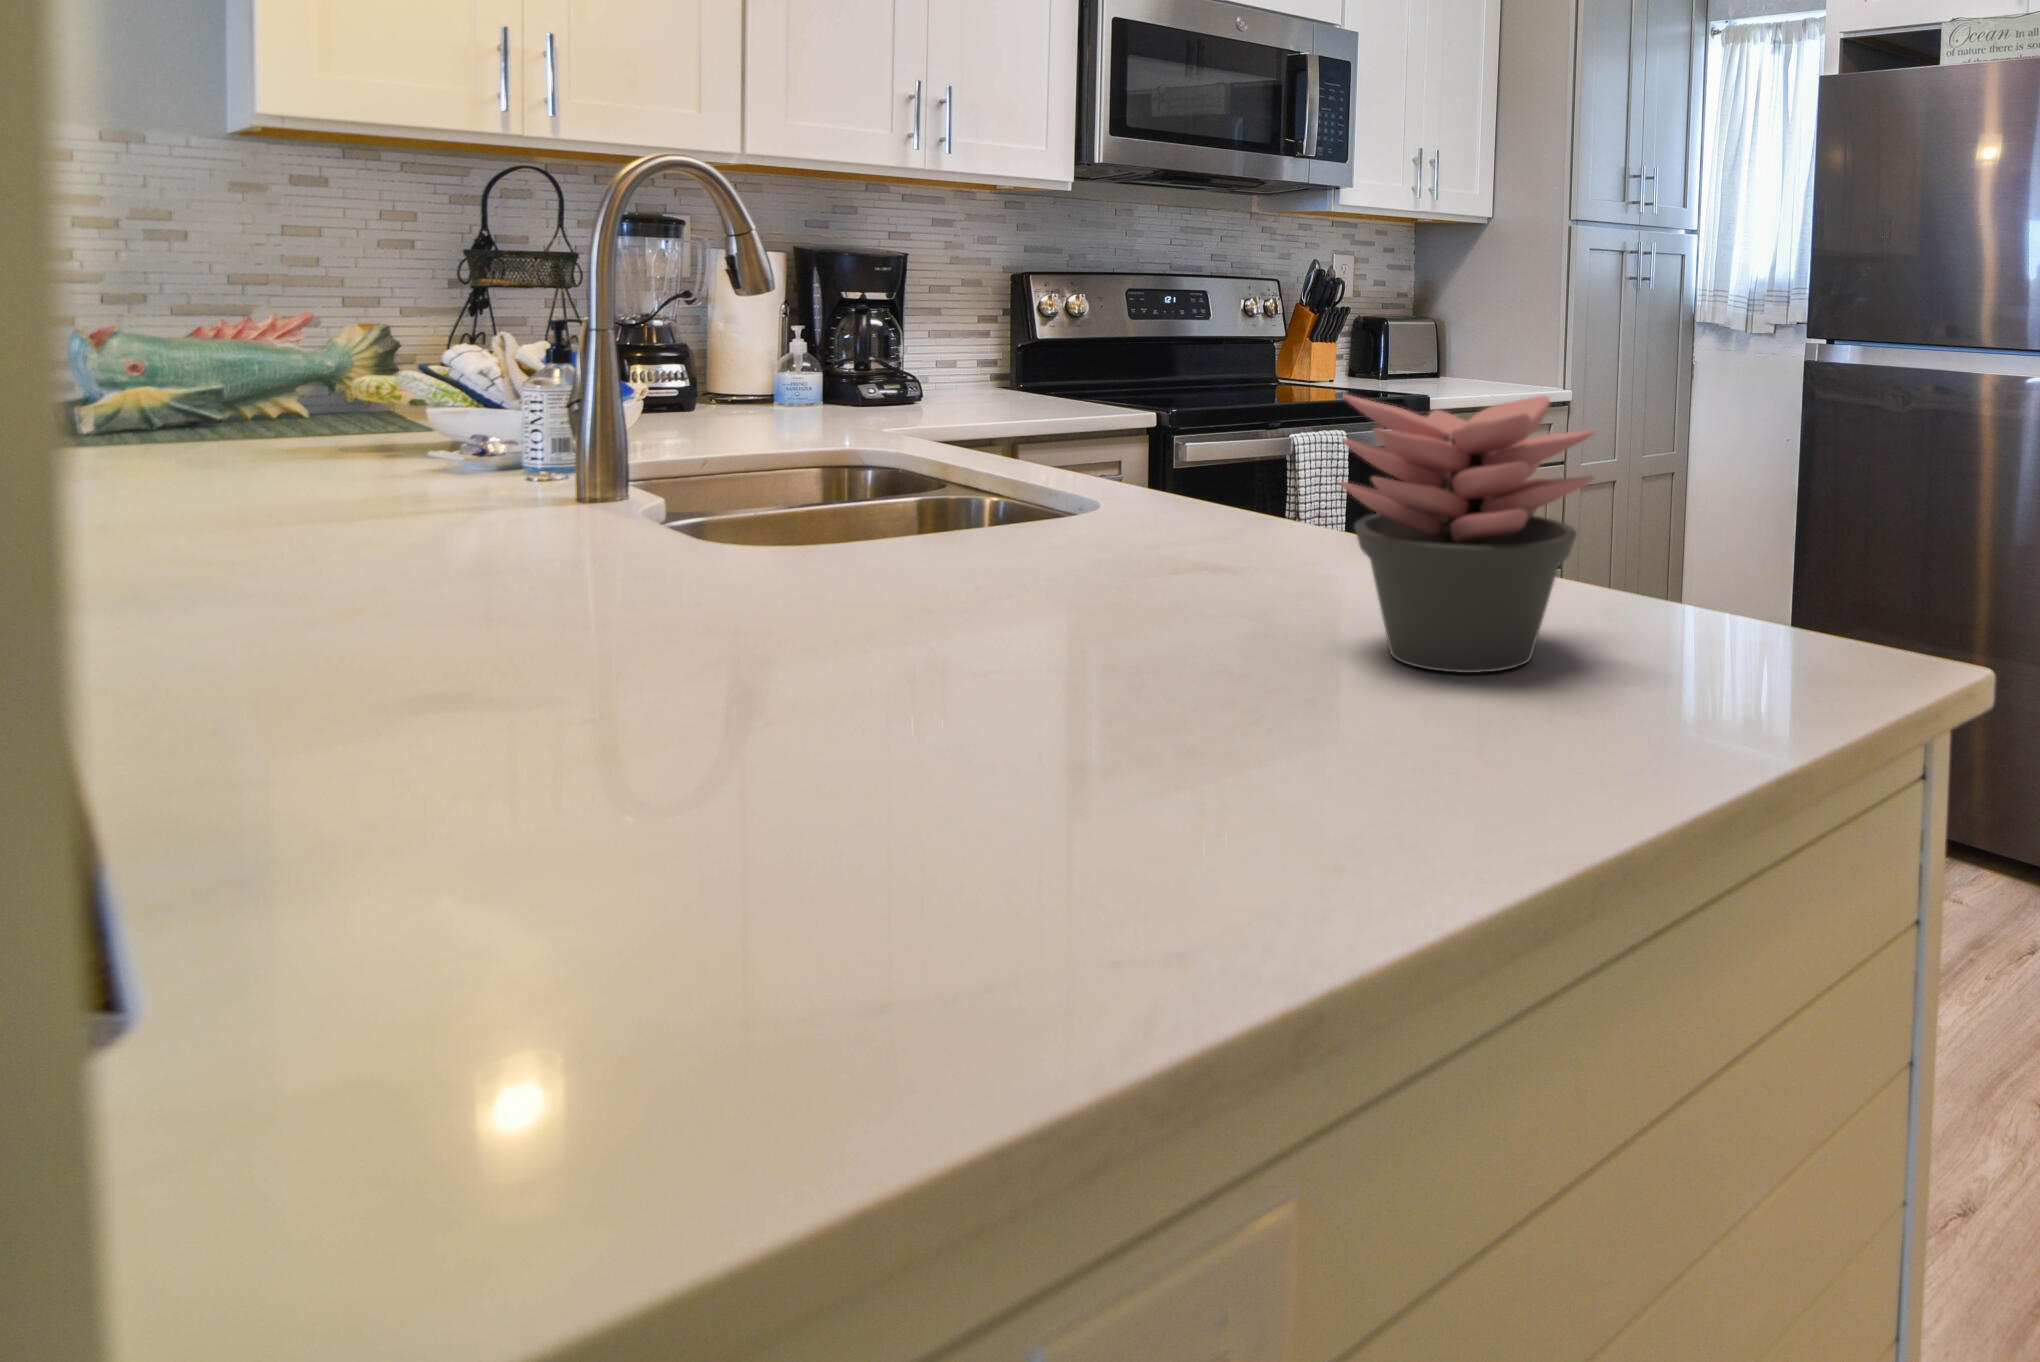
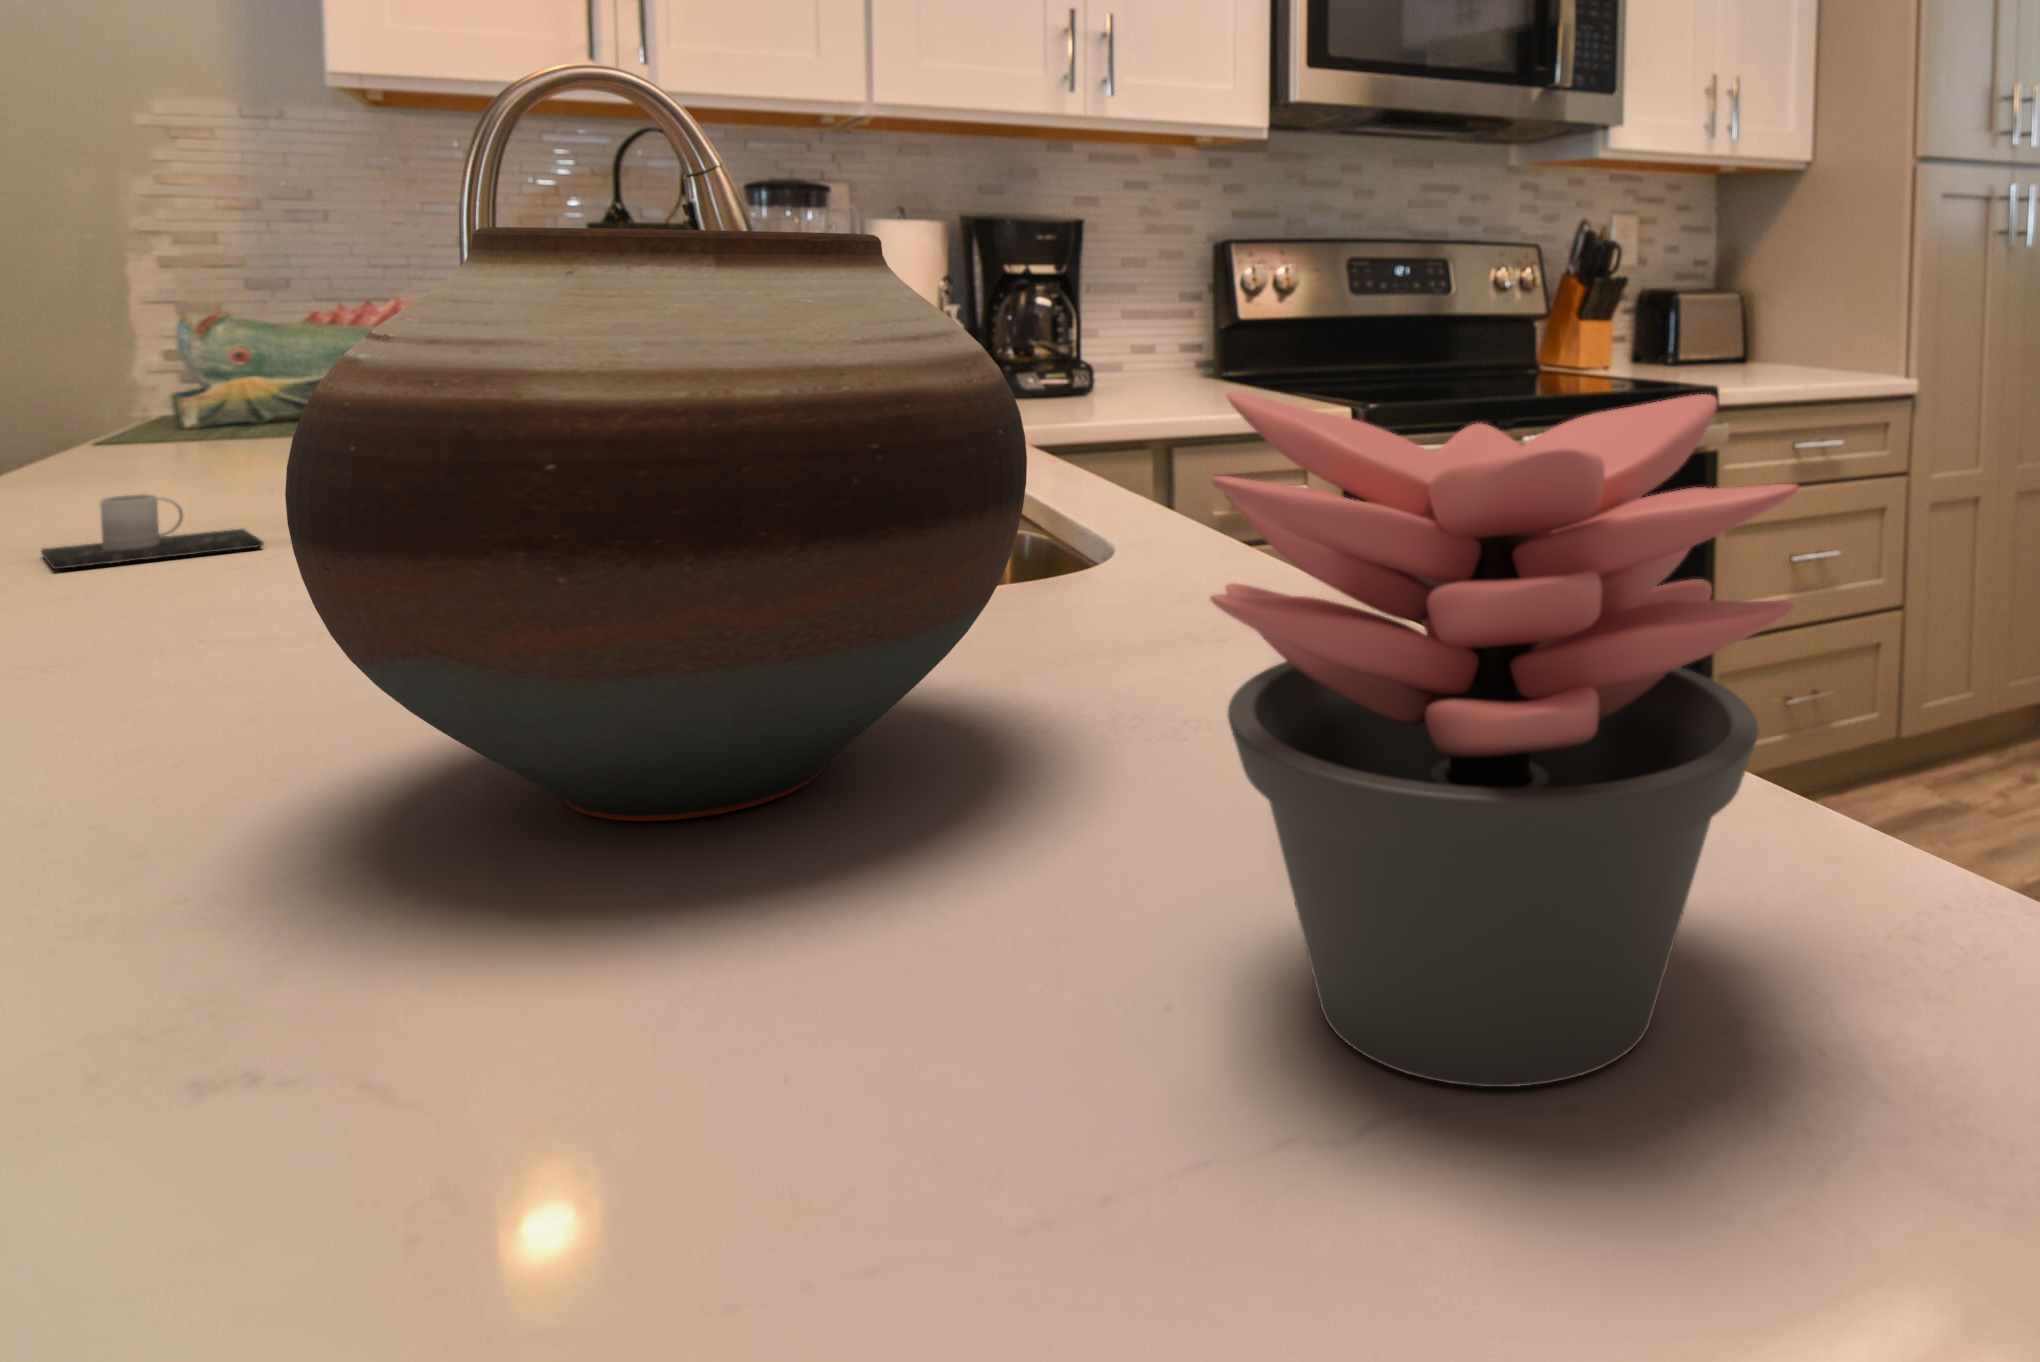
vase: none [801,304,1179,624] -> present [285,227,1027,821]
mug: none [257,476,438,531] -> present [41,494,264,569]

